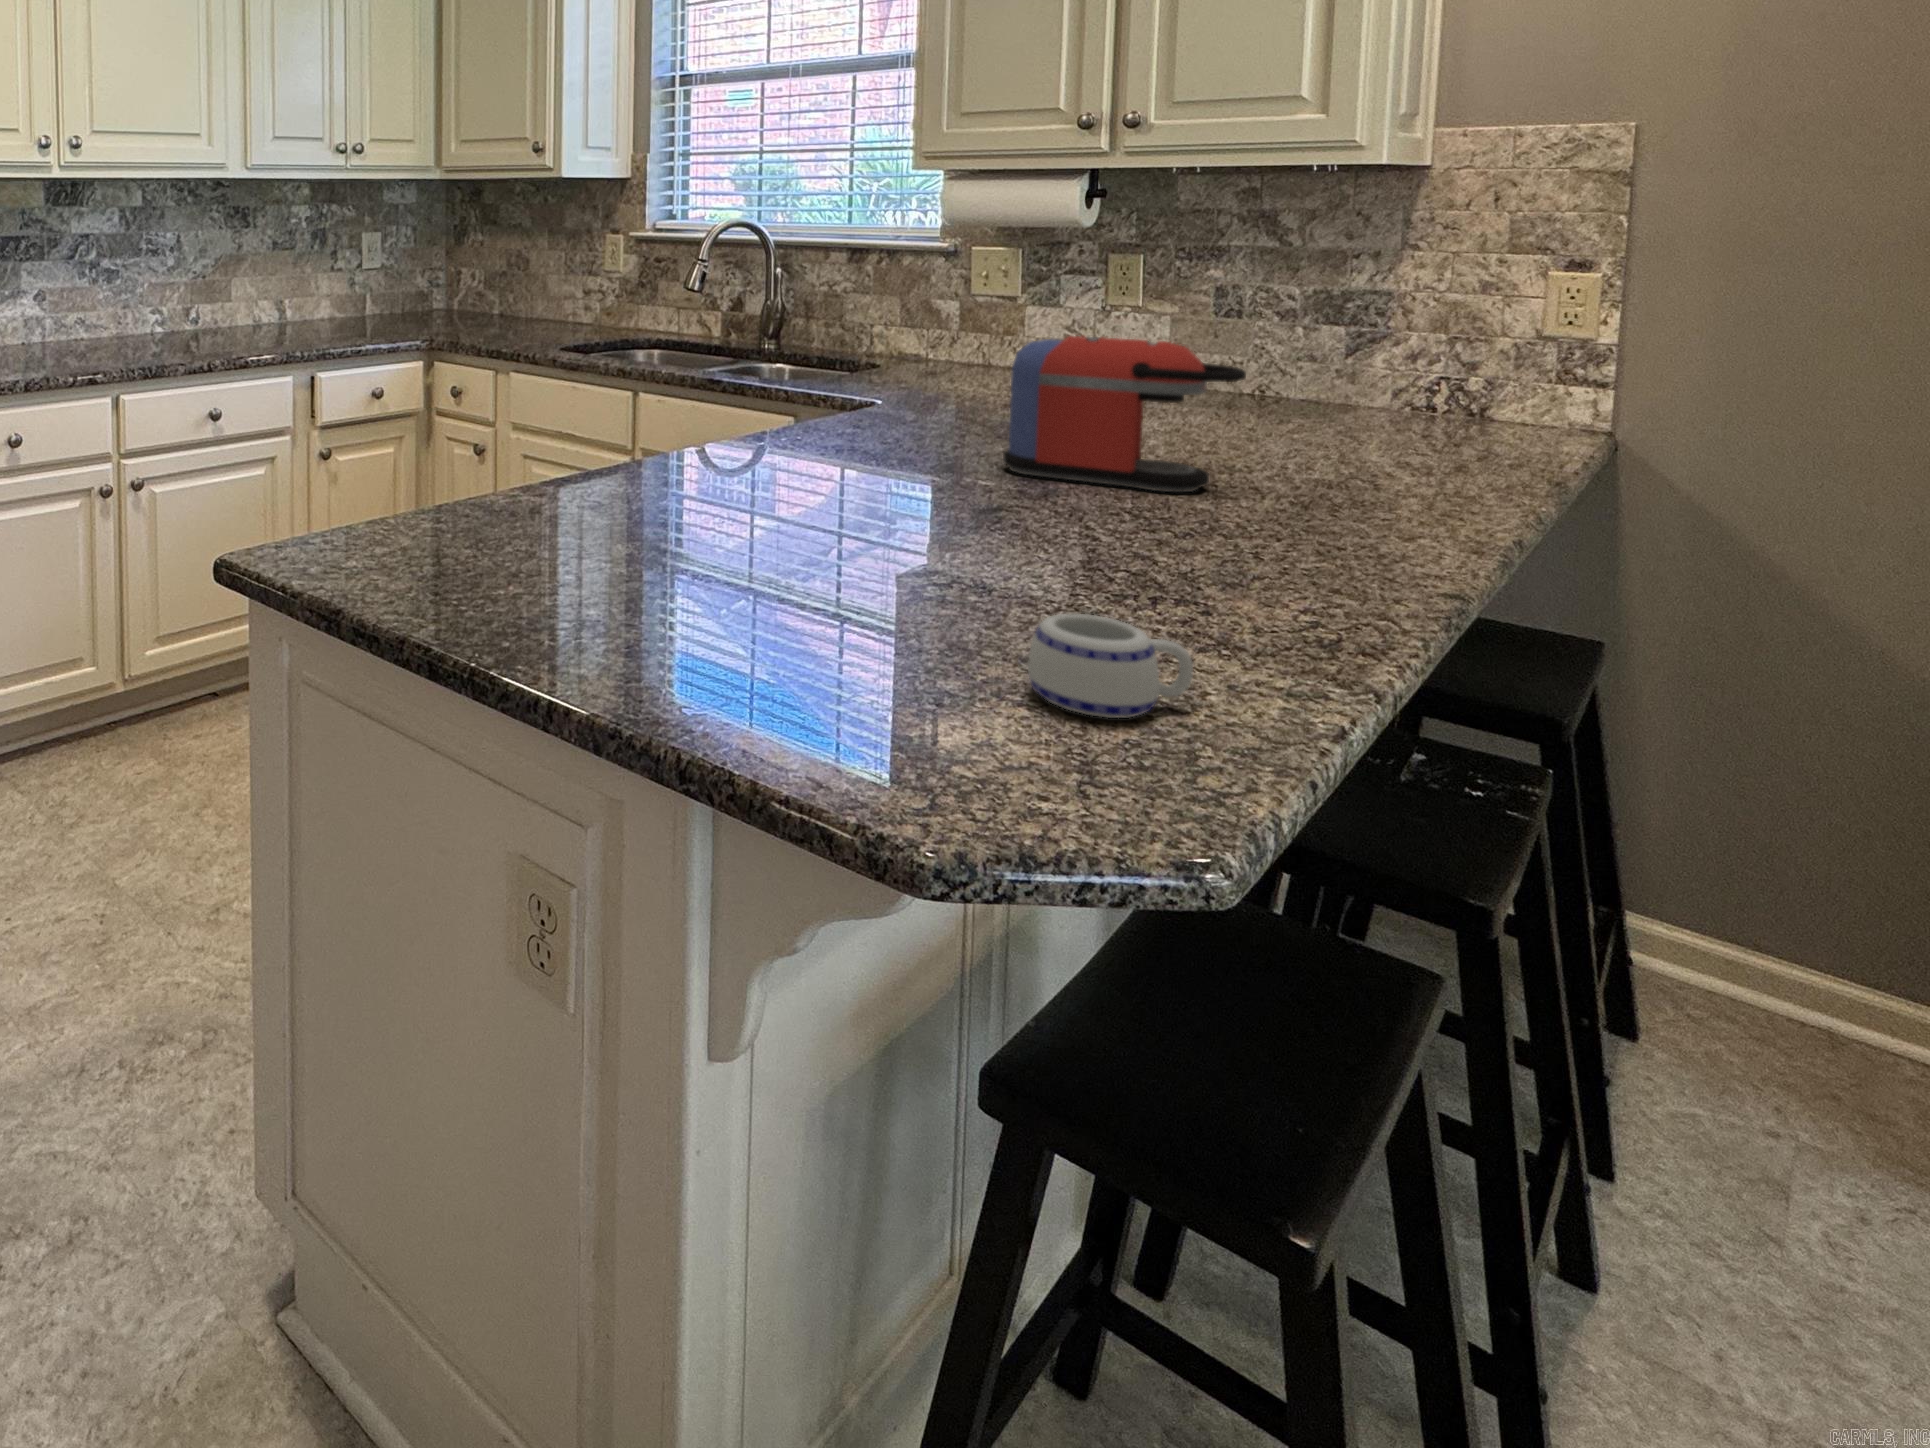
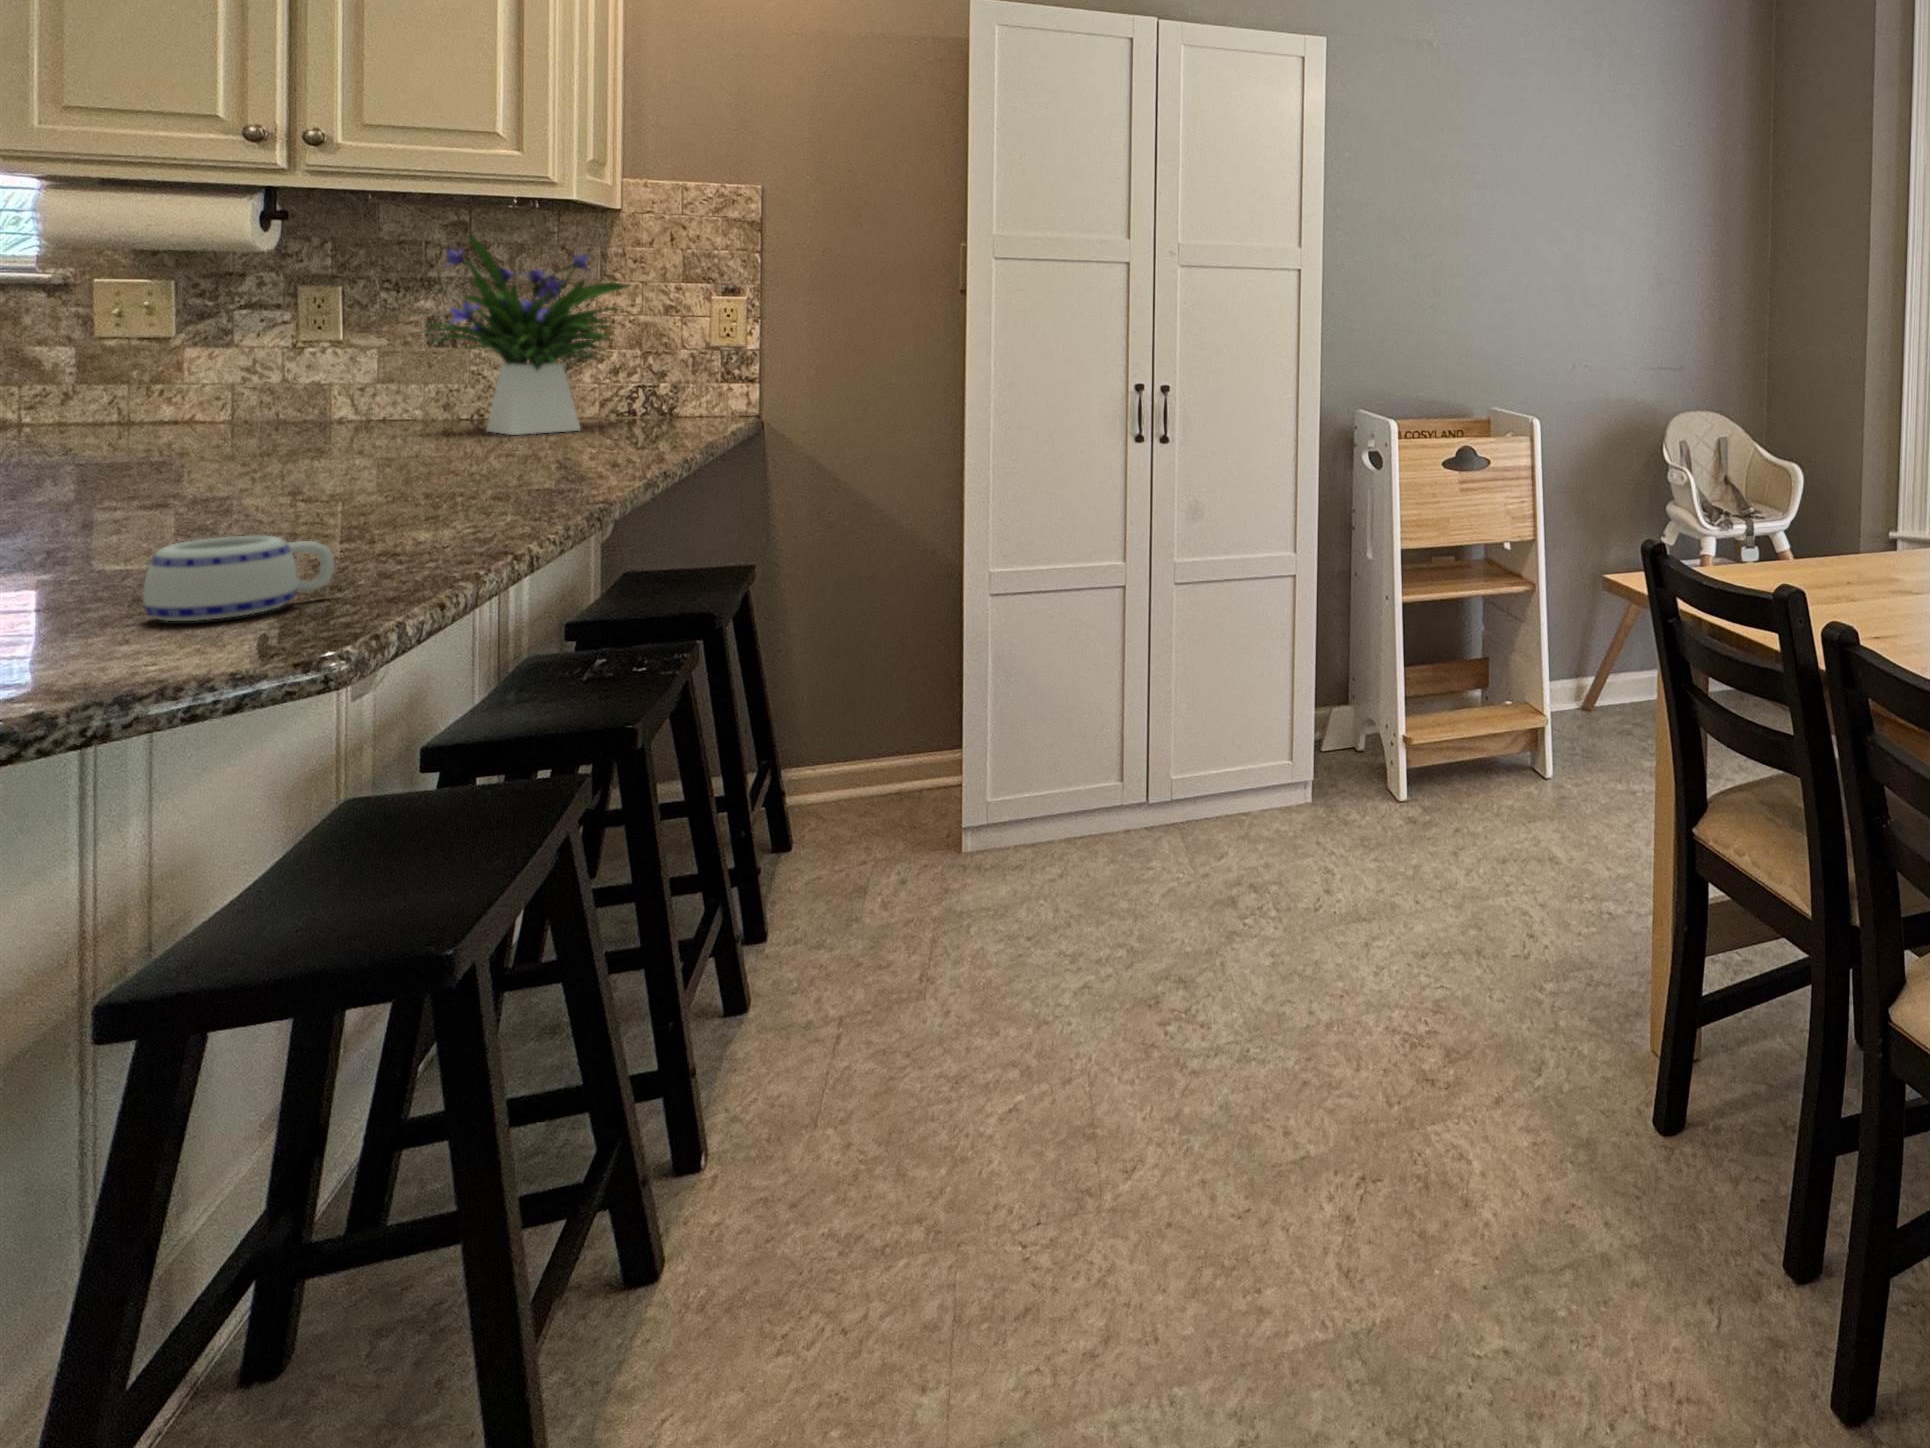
flower arrangement: none [1198,206,1447,428] -> present [423,234,629,435]
coffee maker: present [1003,336,1246,492] -> none [138,342,433,497]

